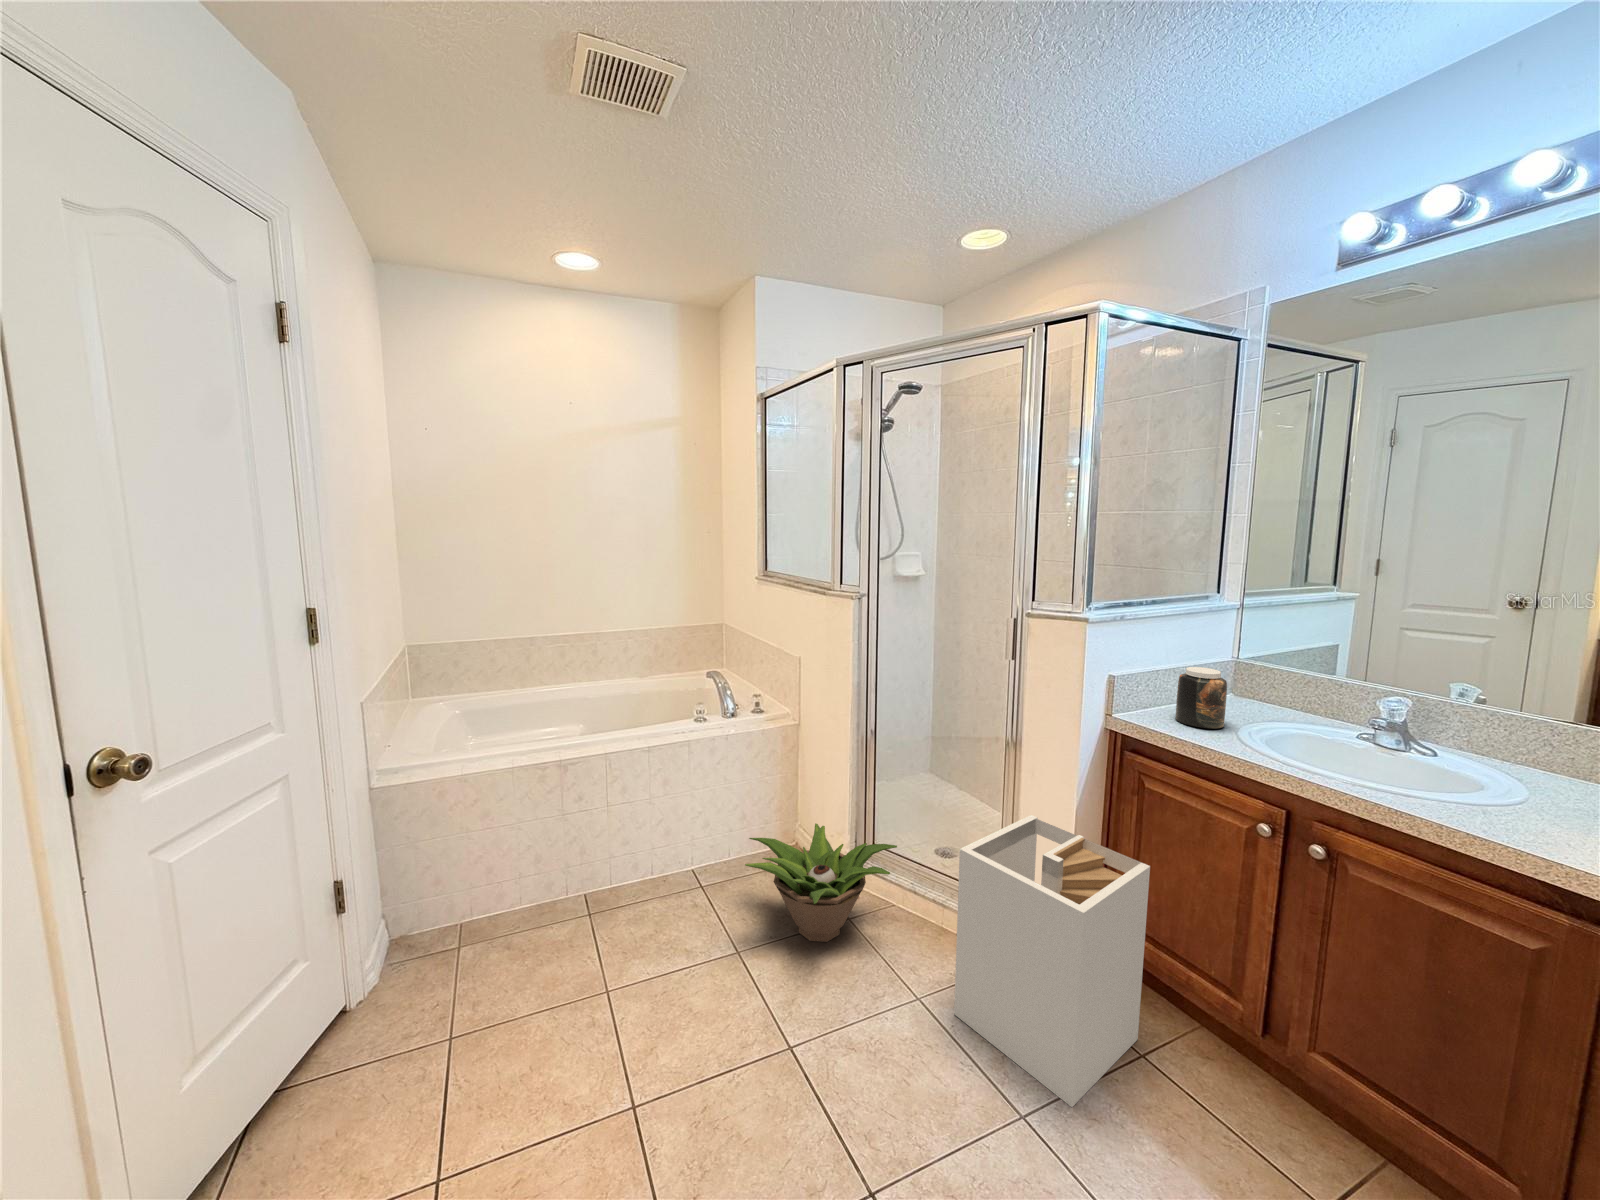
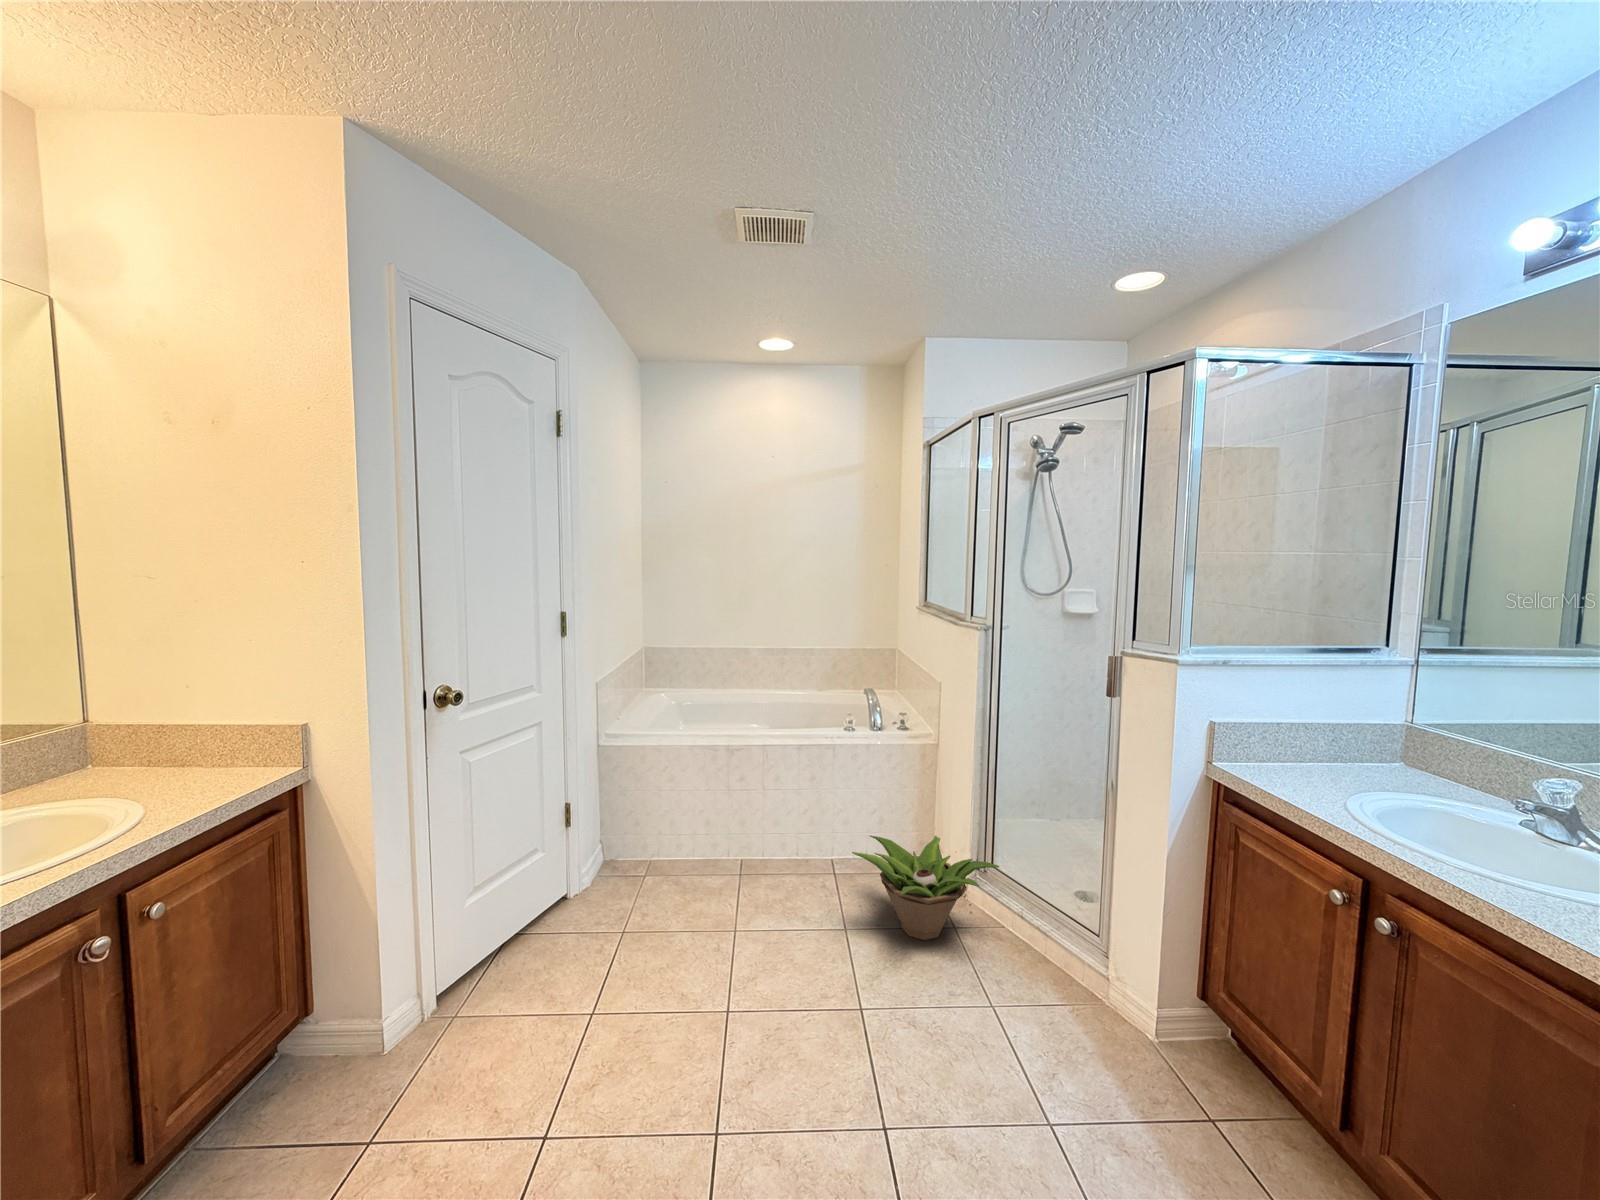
jar: present [1176,667,1227,728] -> none [1286,721,1346,789]
laundry hamper: present [954,815,1150,1107] -> none [1019,854,1225,1134]

